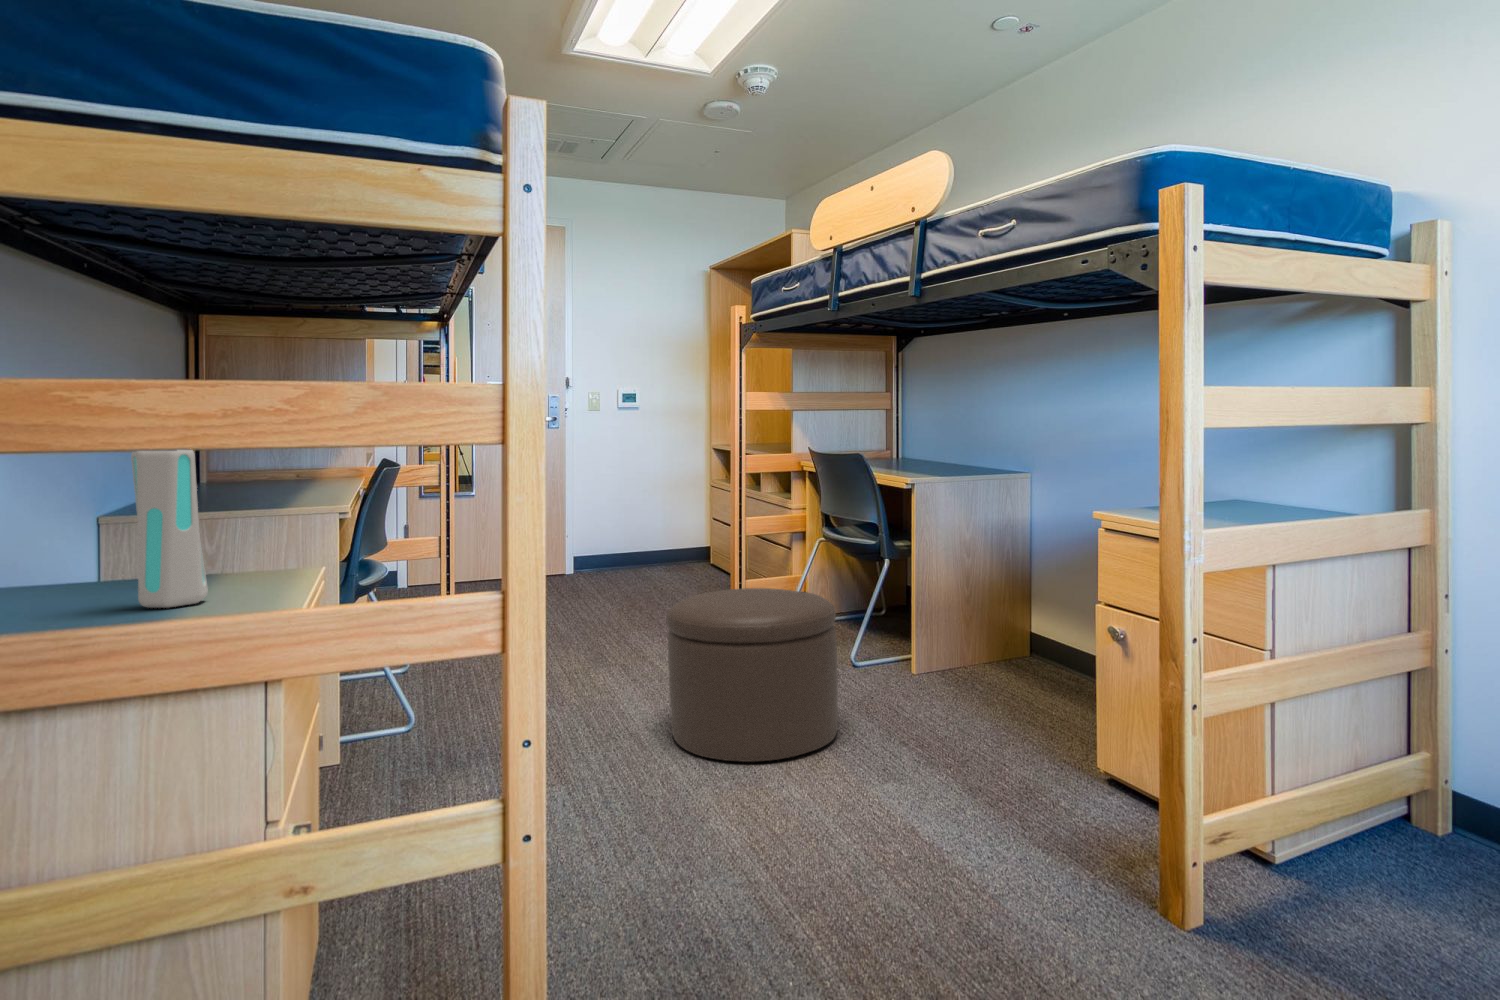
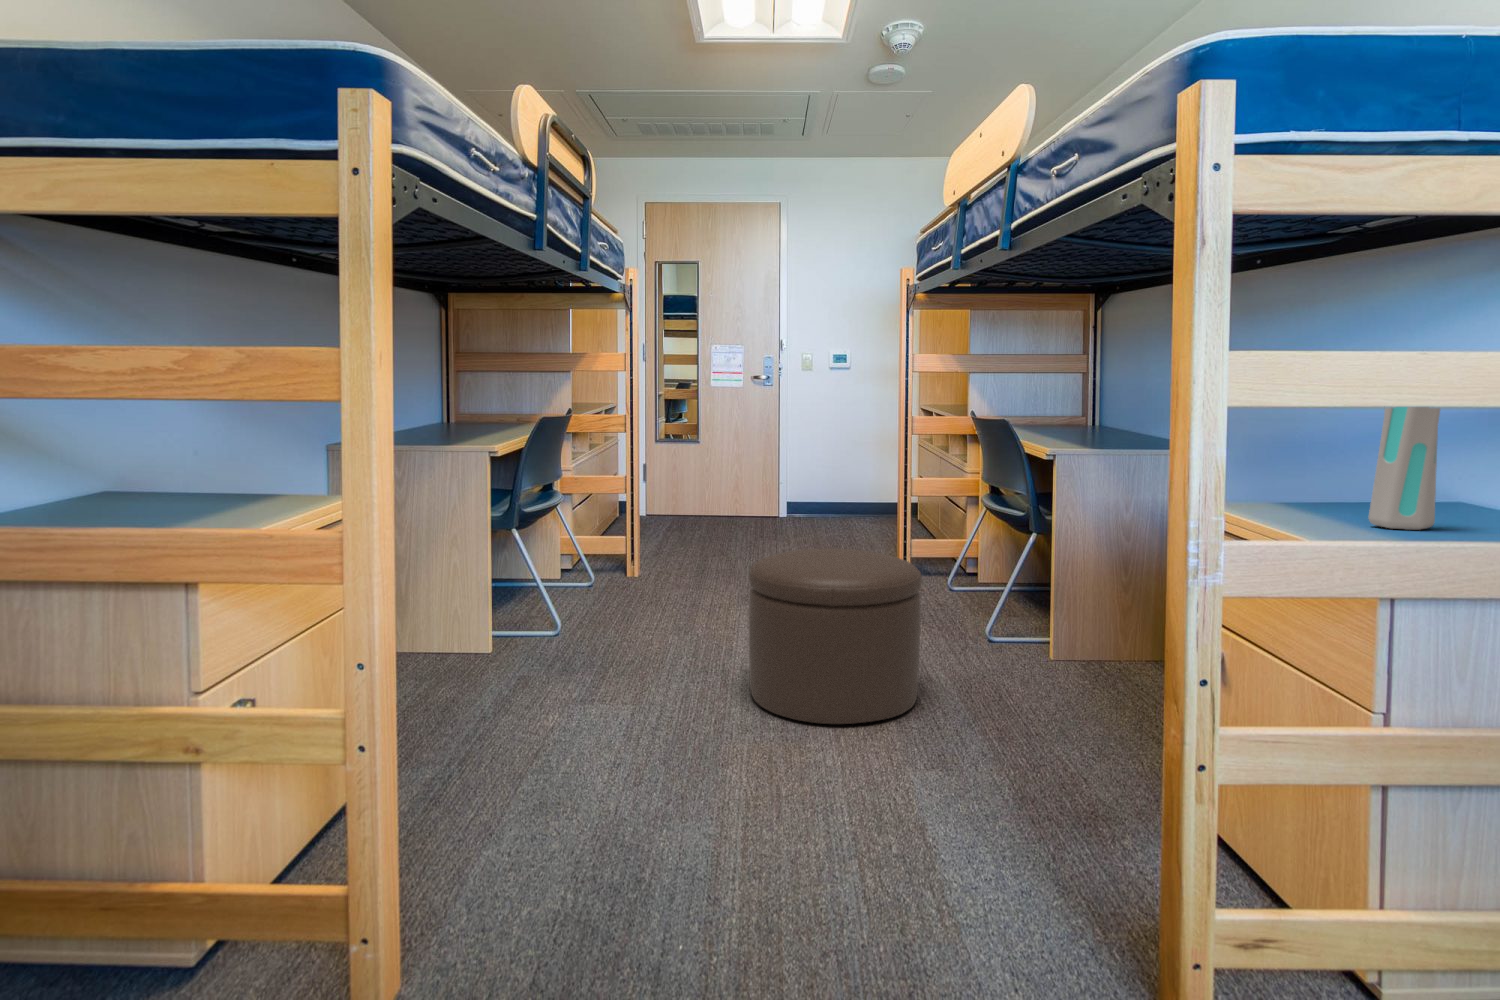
water bottle: present [131,450,208,608] -> present [1369,407,1440,530]

